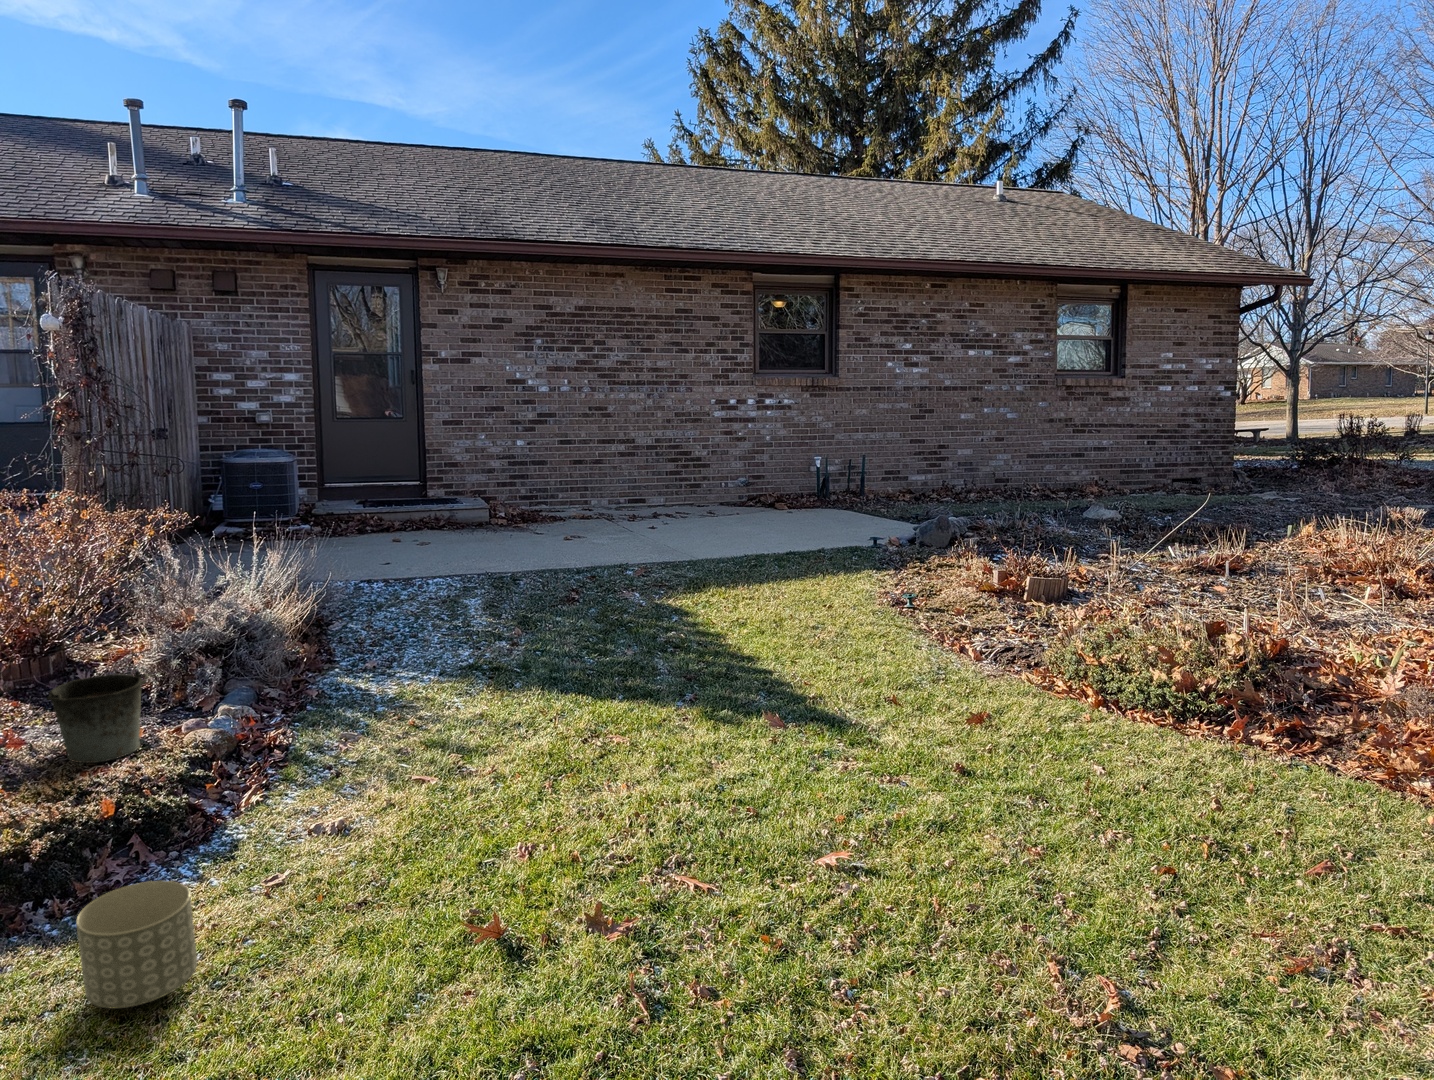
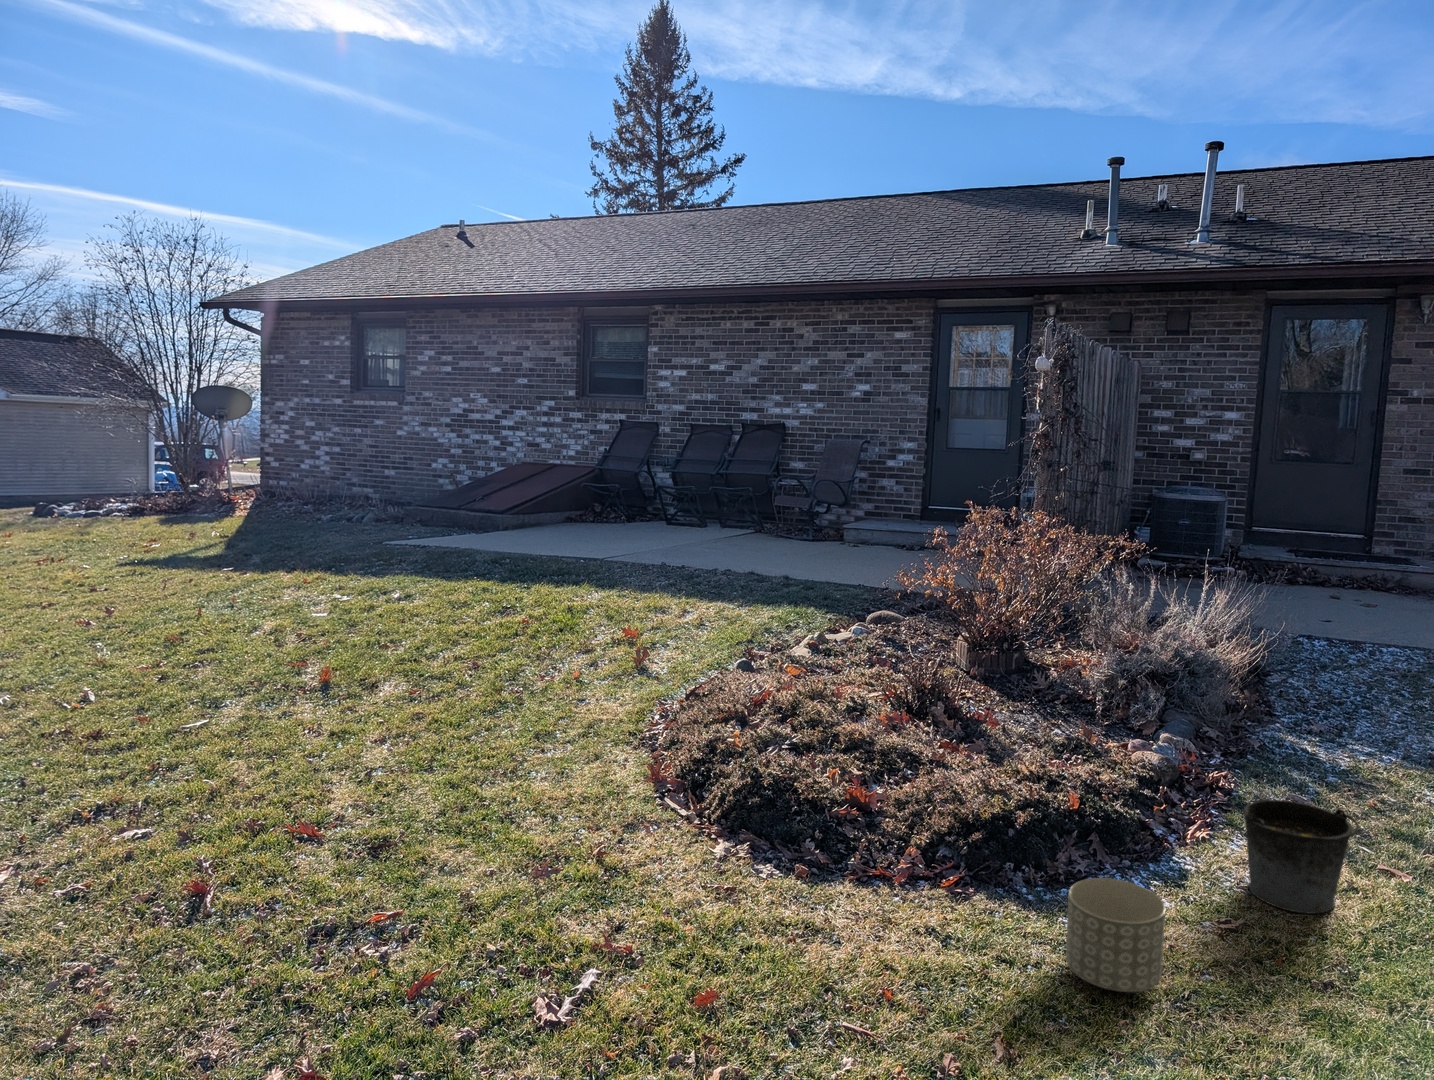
bucket: present [47,671,148,763] -> present [1243,800,1359,914]

